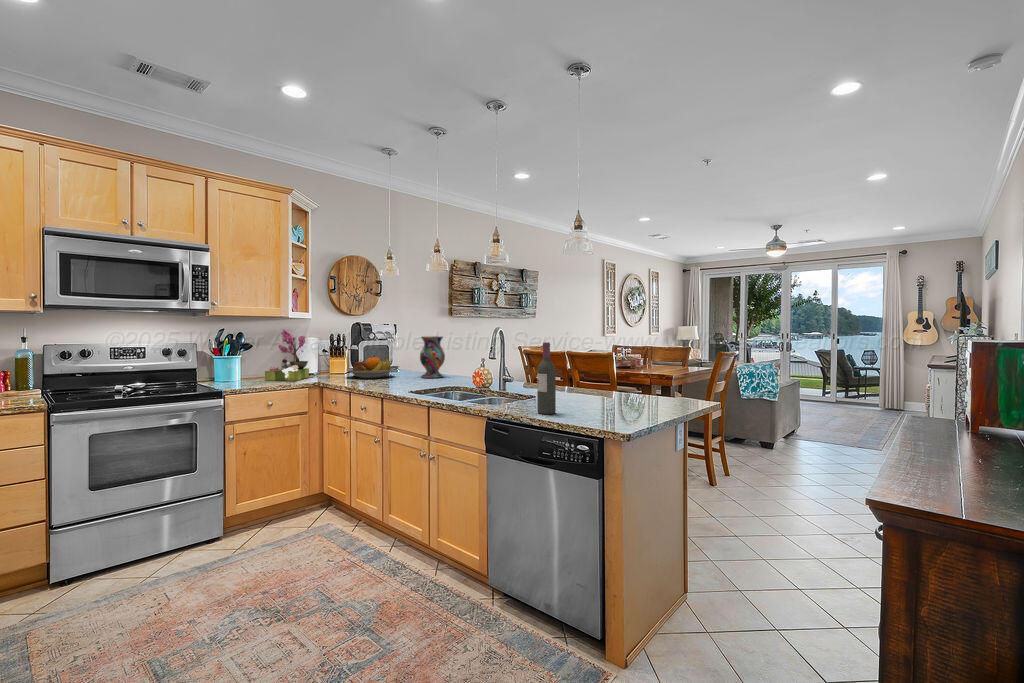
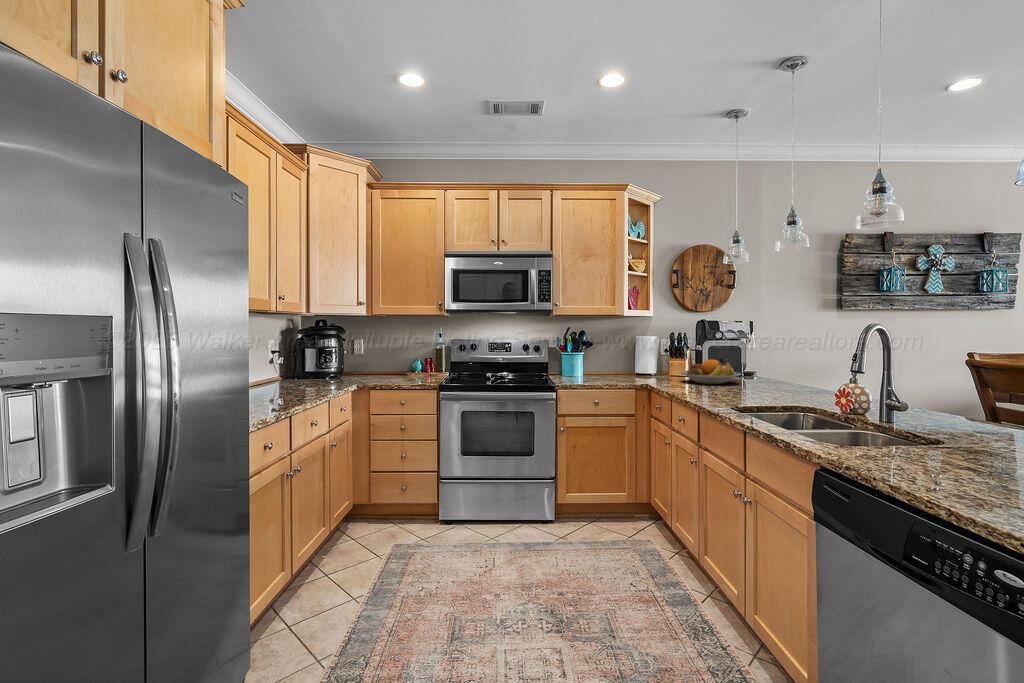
flower arrangement: present [265,330,309,381] -> none [600,327,643,381]
vase: present [420,336,445,378] -> none [772,336,809,390]
wine bottle: present [537,342,556,414] -> none [928,348,977,485]

